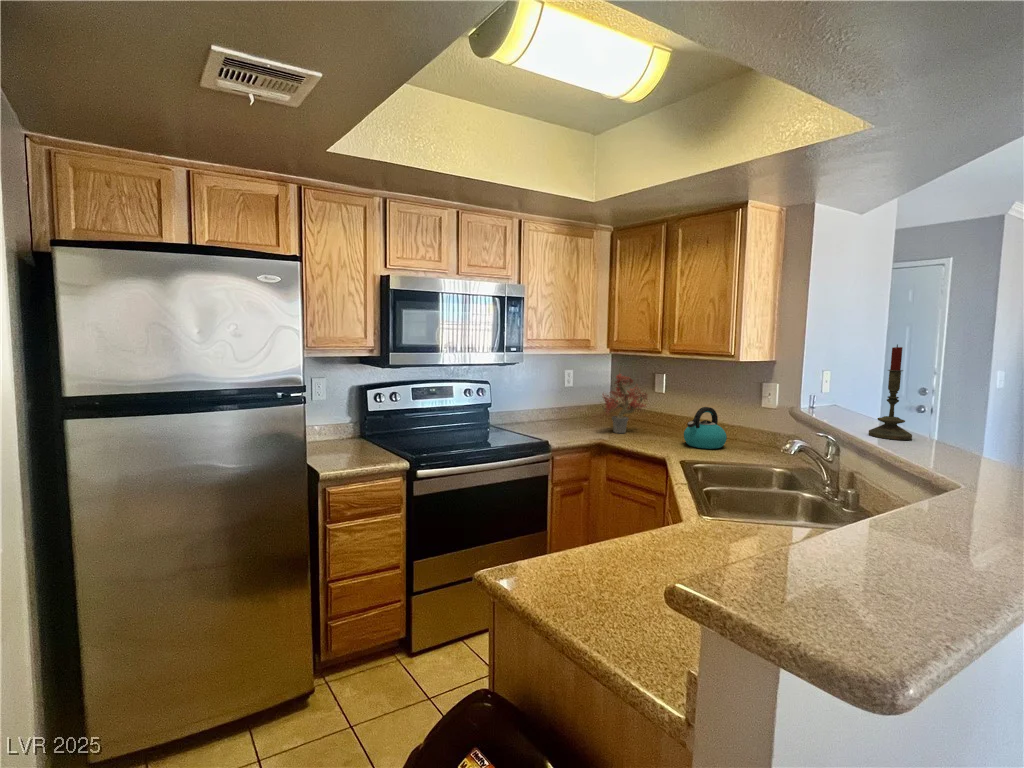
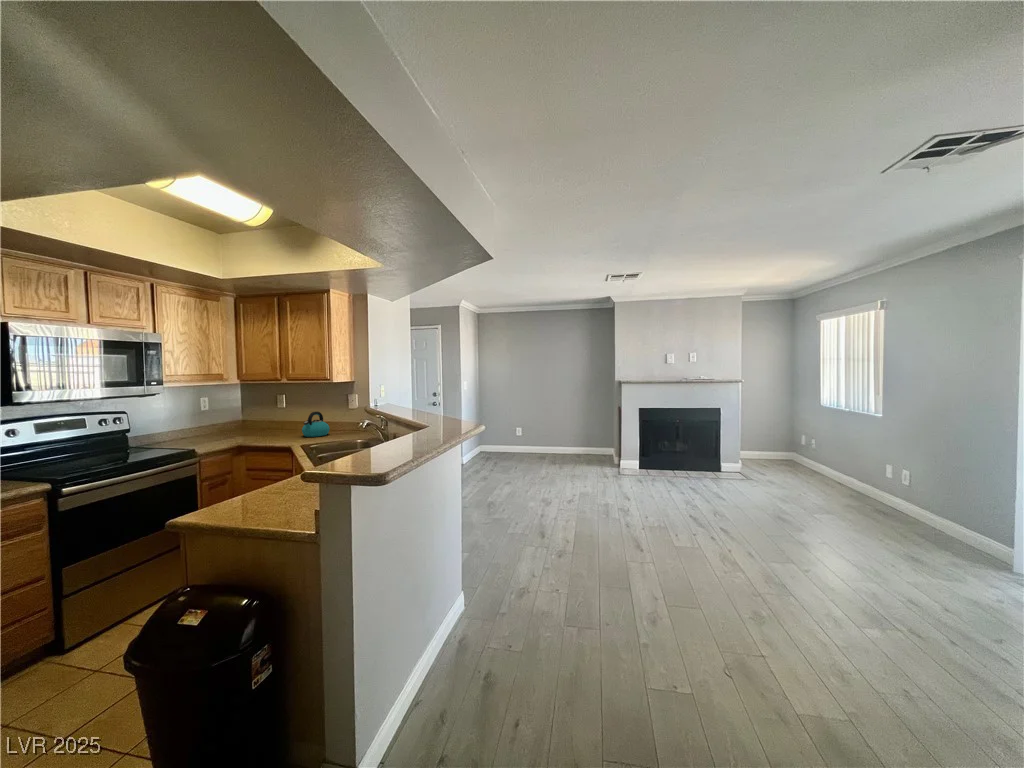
candle: present [869,345,912,440] -> none [399,369,417,414]
potted plant: present [602,367,647,433] -> none [237,389,274,437]

